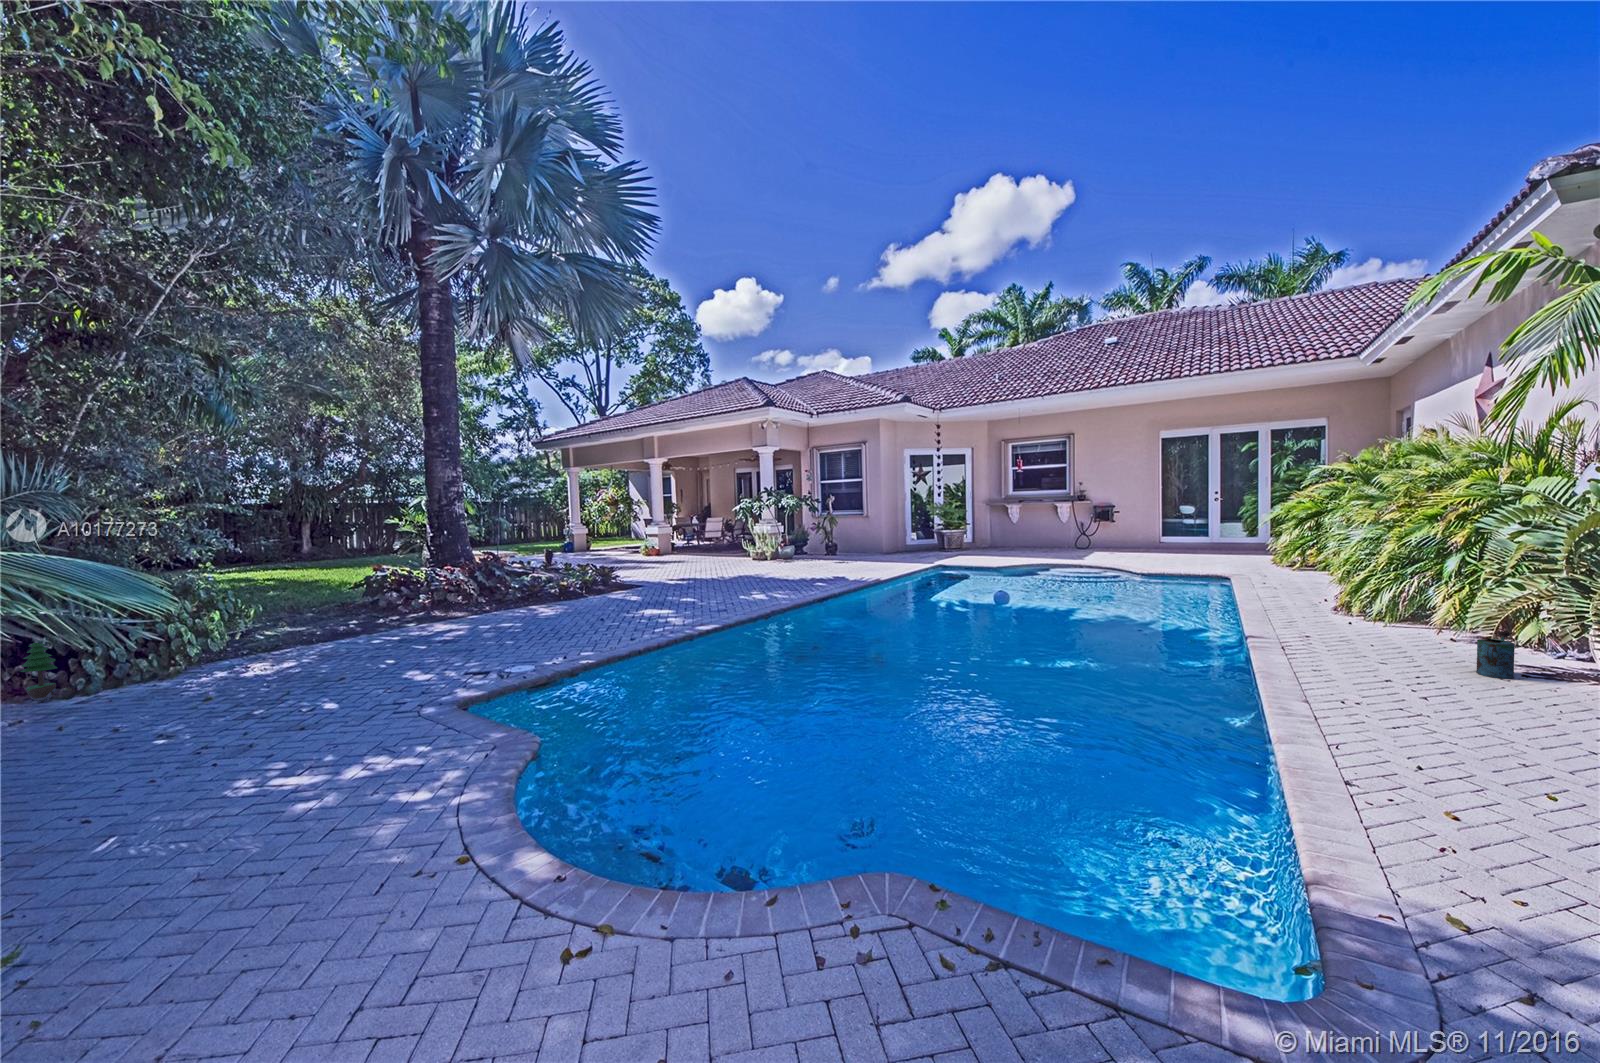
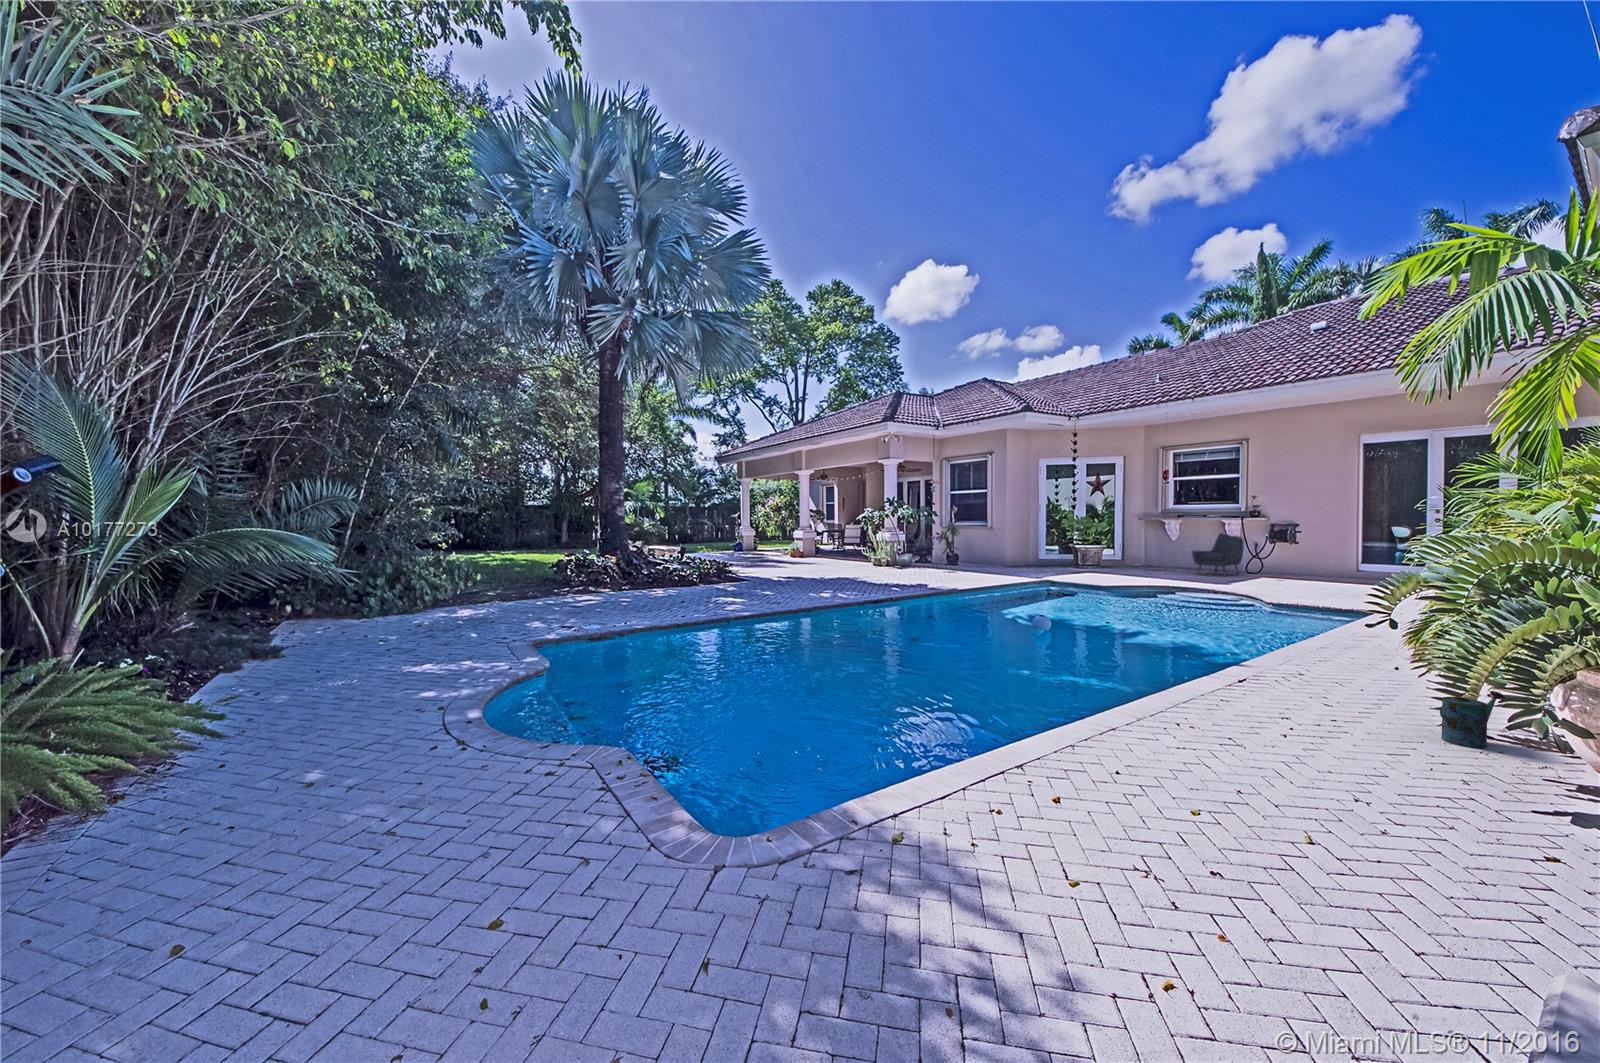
chair: none [1037,513,1075,552] -> present [1192,533,1244,575]
potted tree: present [20,643,58,702] -> none [334,578,352,618]

